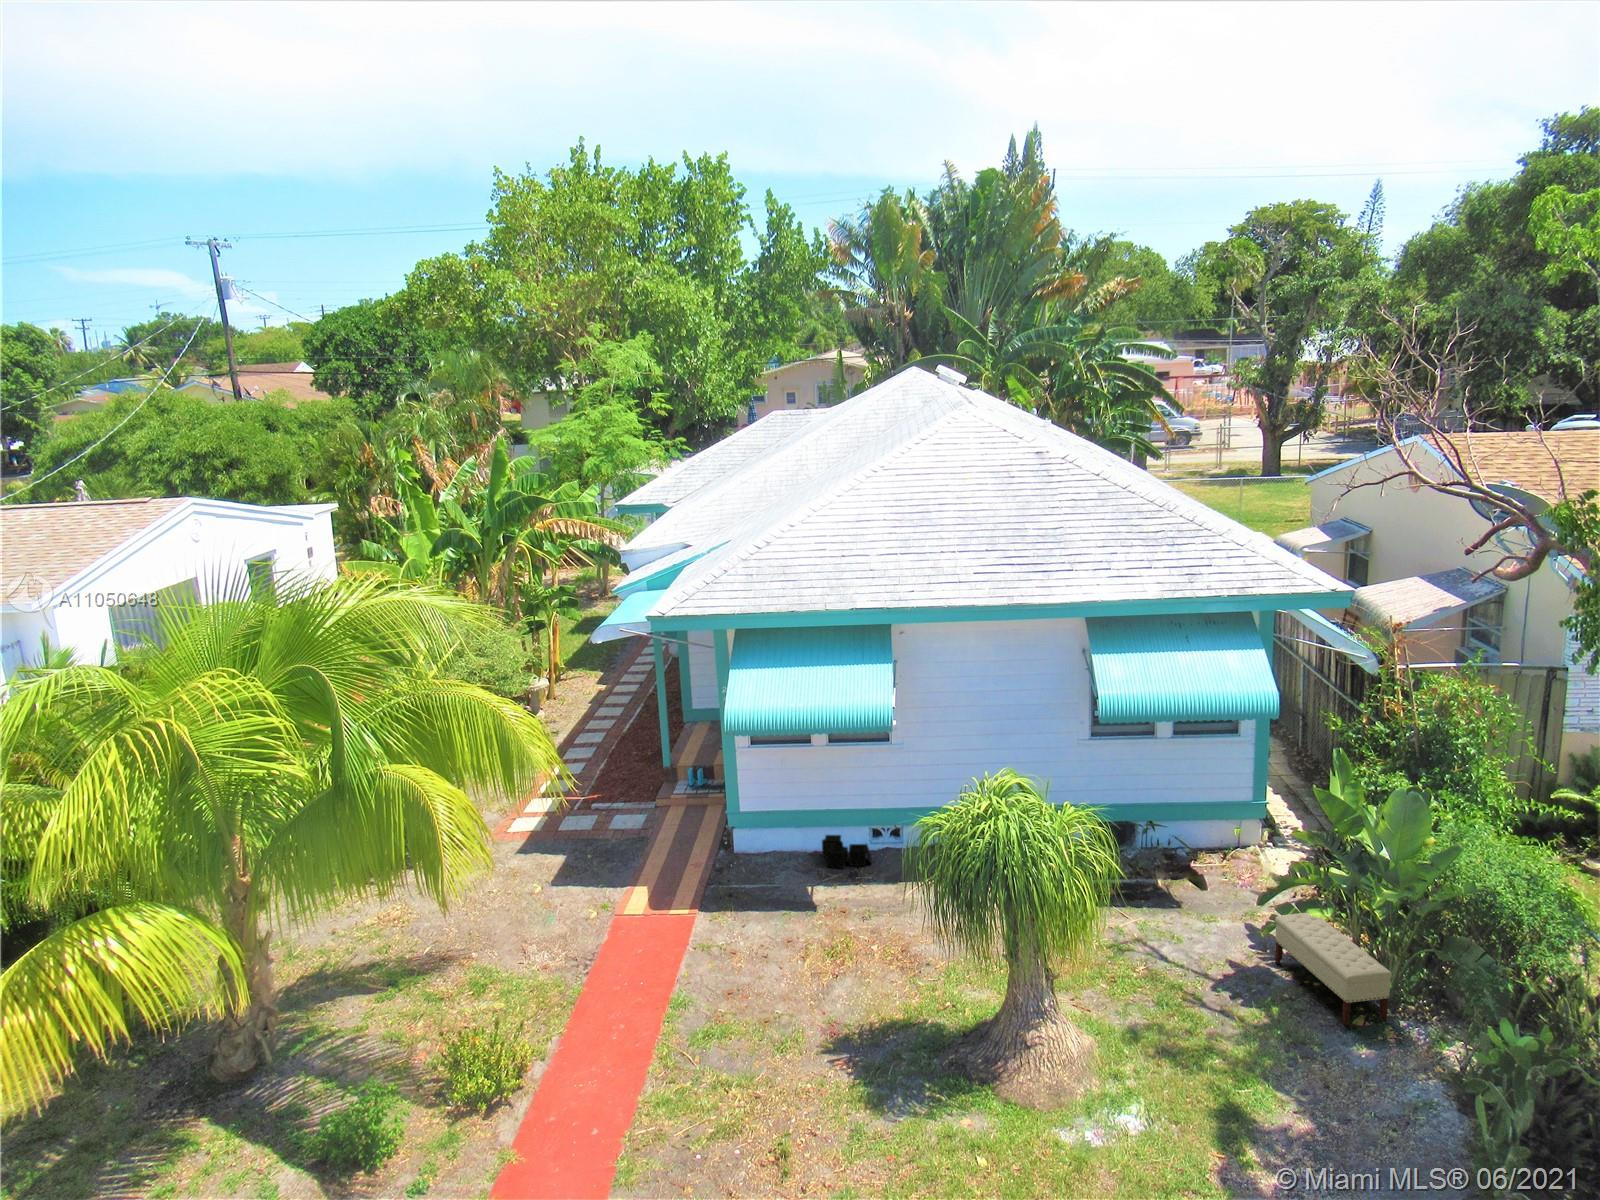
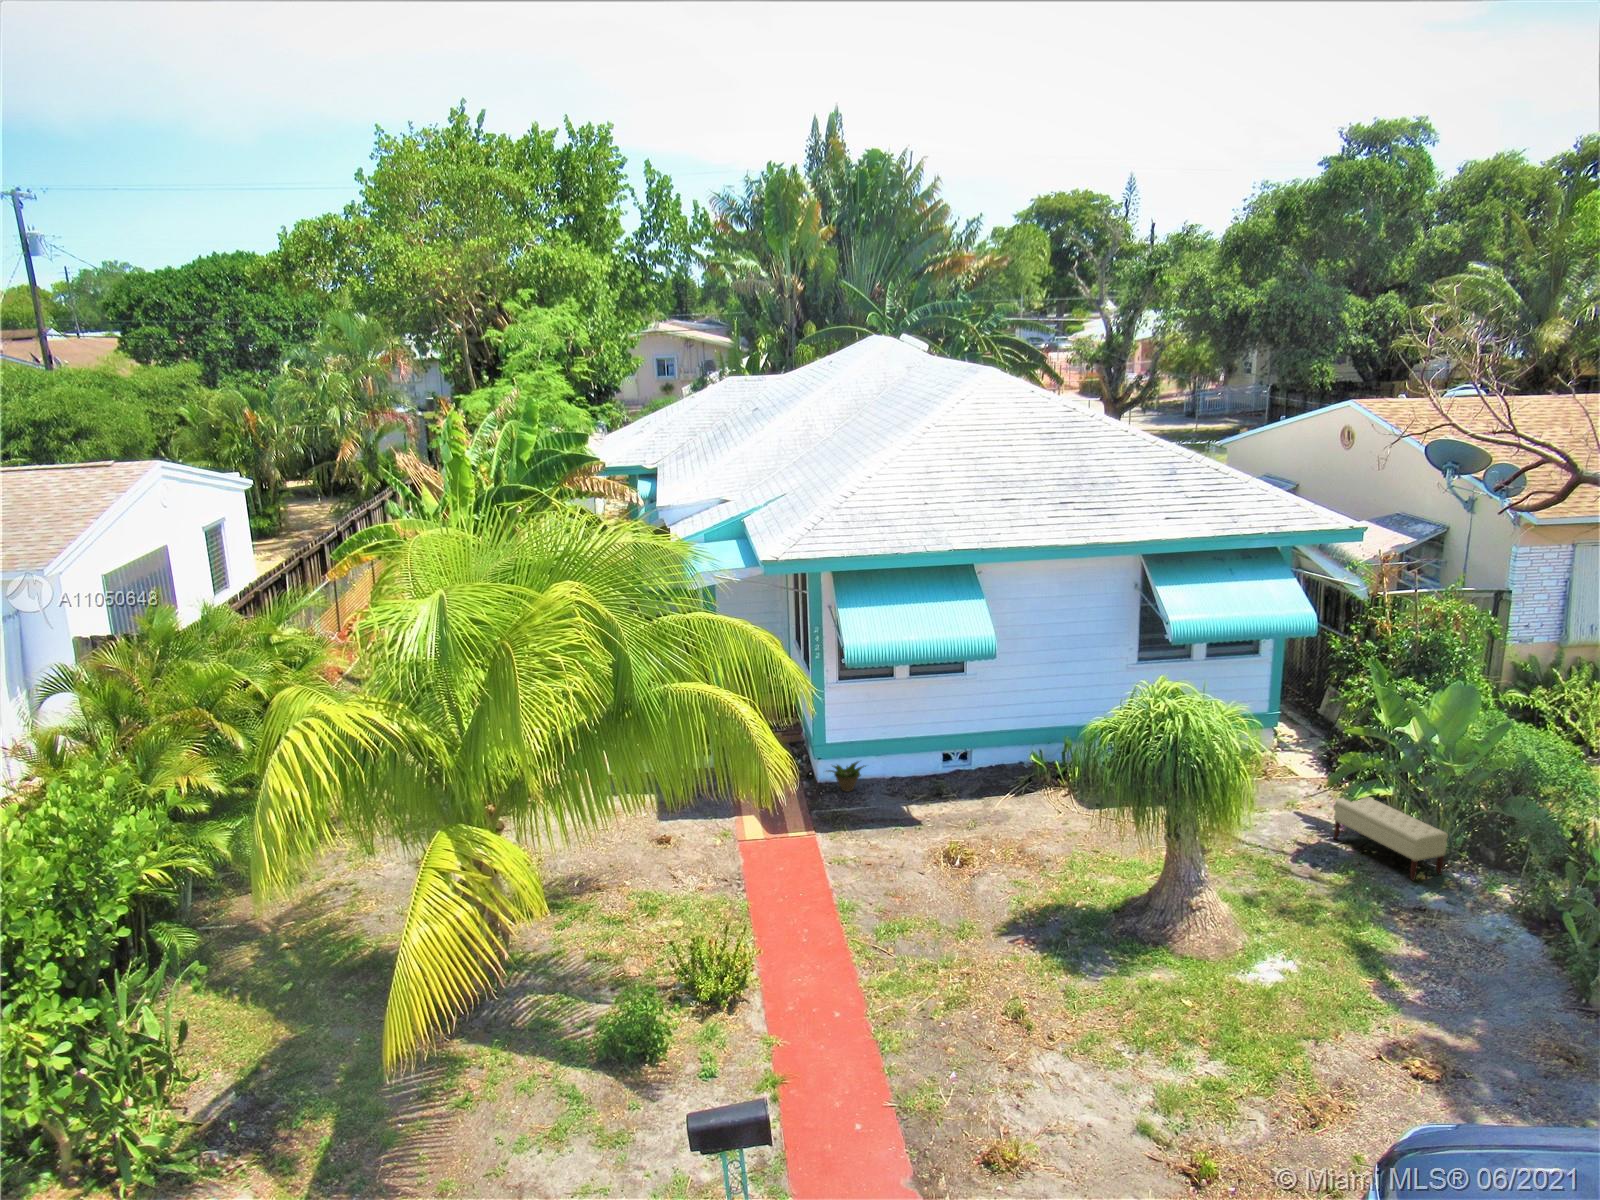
decorative plant: none [731,832,781,865] -> present [829,762,866,791]
storage bin: present [822,835,872,869] -> none [902,761,951,790]

